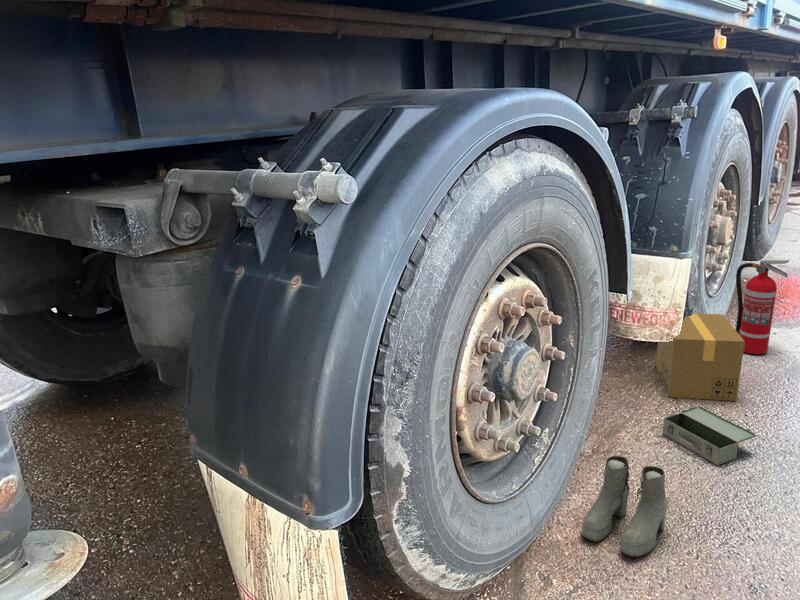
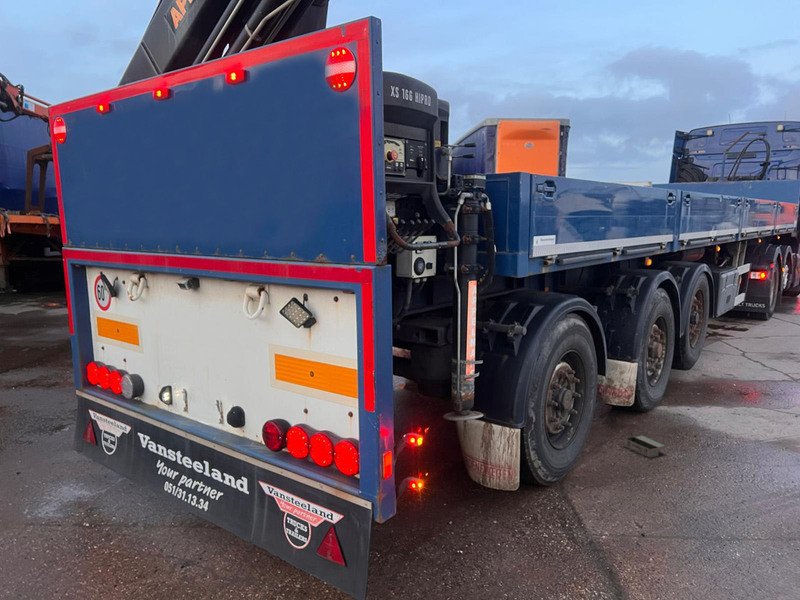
fire extinguisher: present [735,260,789,354] -> none [665,367,690,418]
cardboard box: present [656,314,744,401] -> none [623,391,665,436]
boots: present [582,456,667,557] -> none [589,443,625,482]

